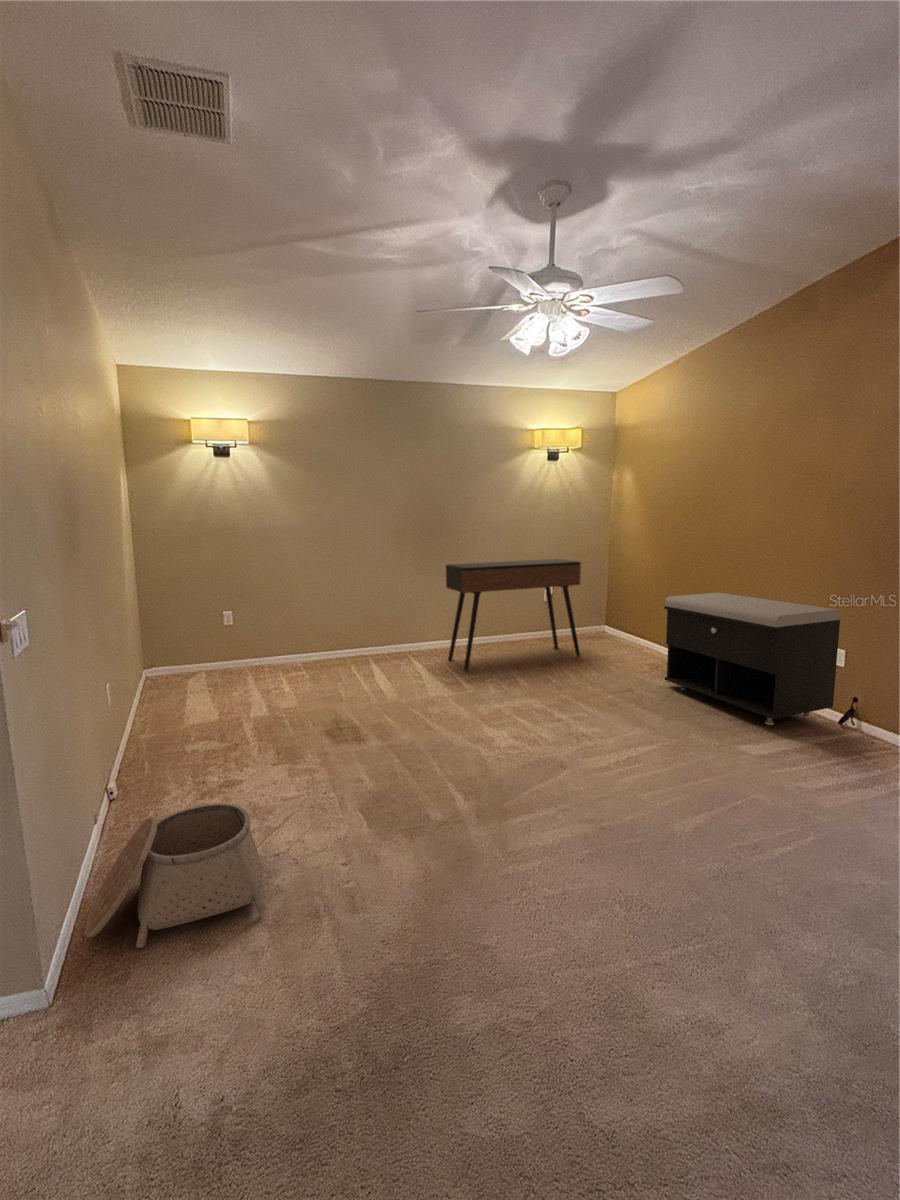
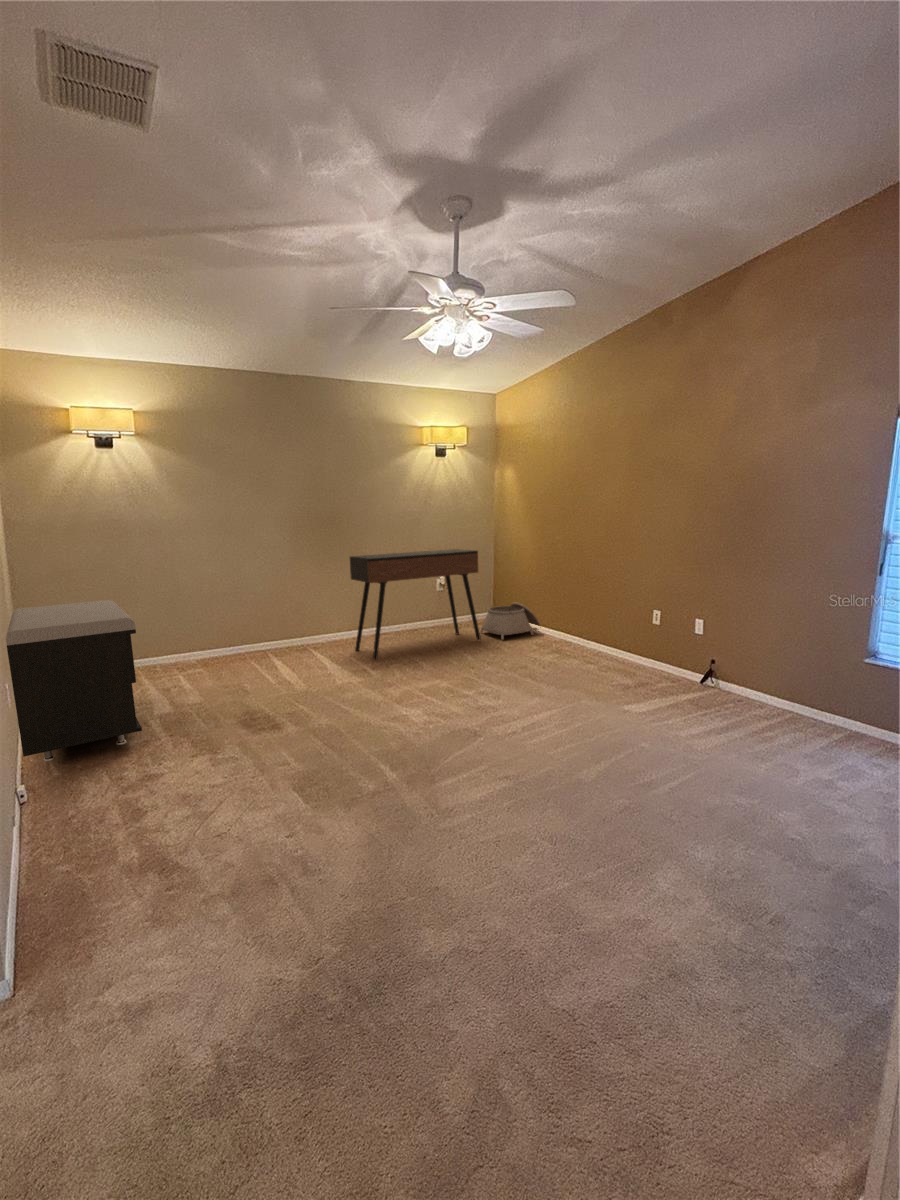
storage bench: present [664,593,840,725] -> present [6,600,142,762]
basket: present [85,804,266,948] -> present [480,603,540,640]

